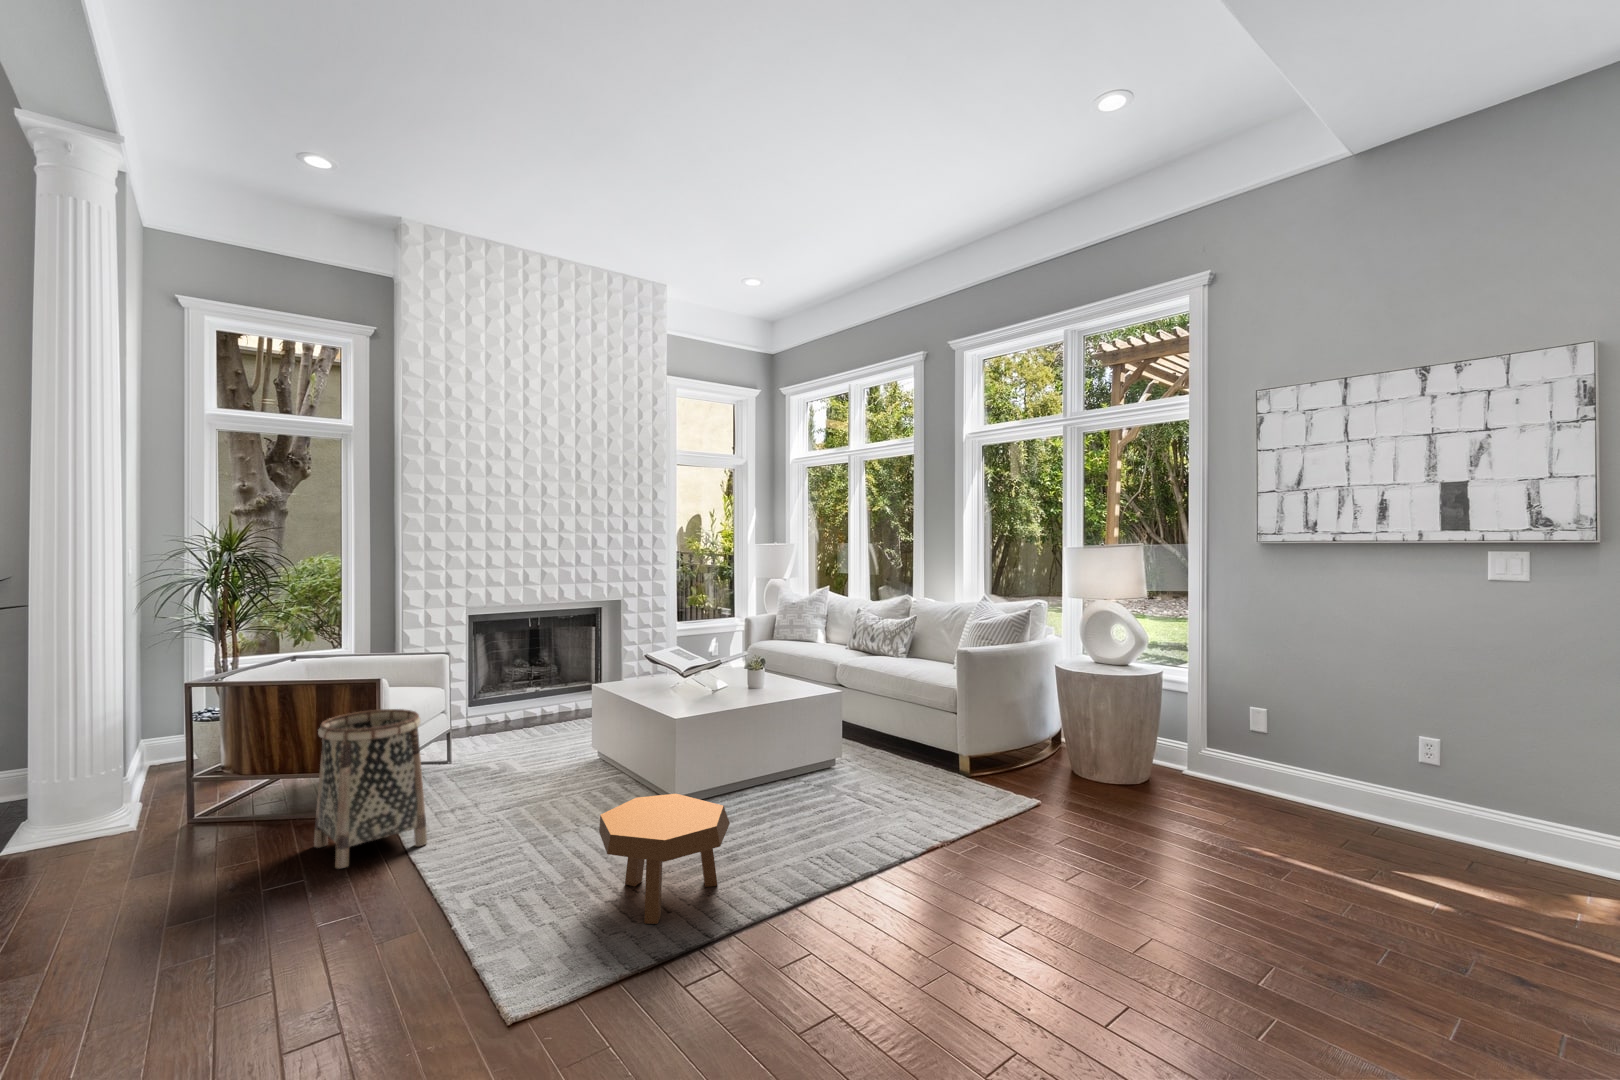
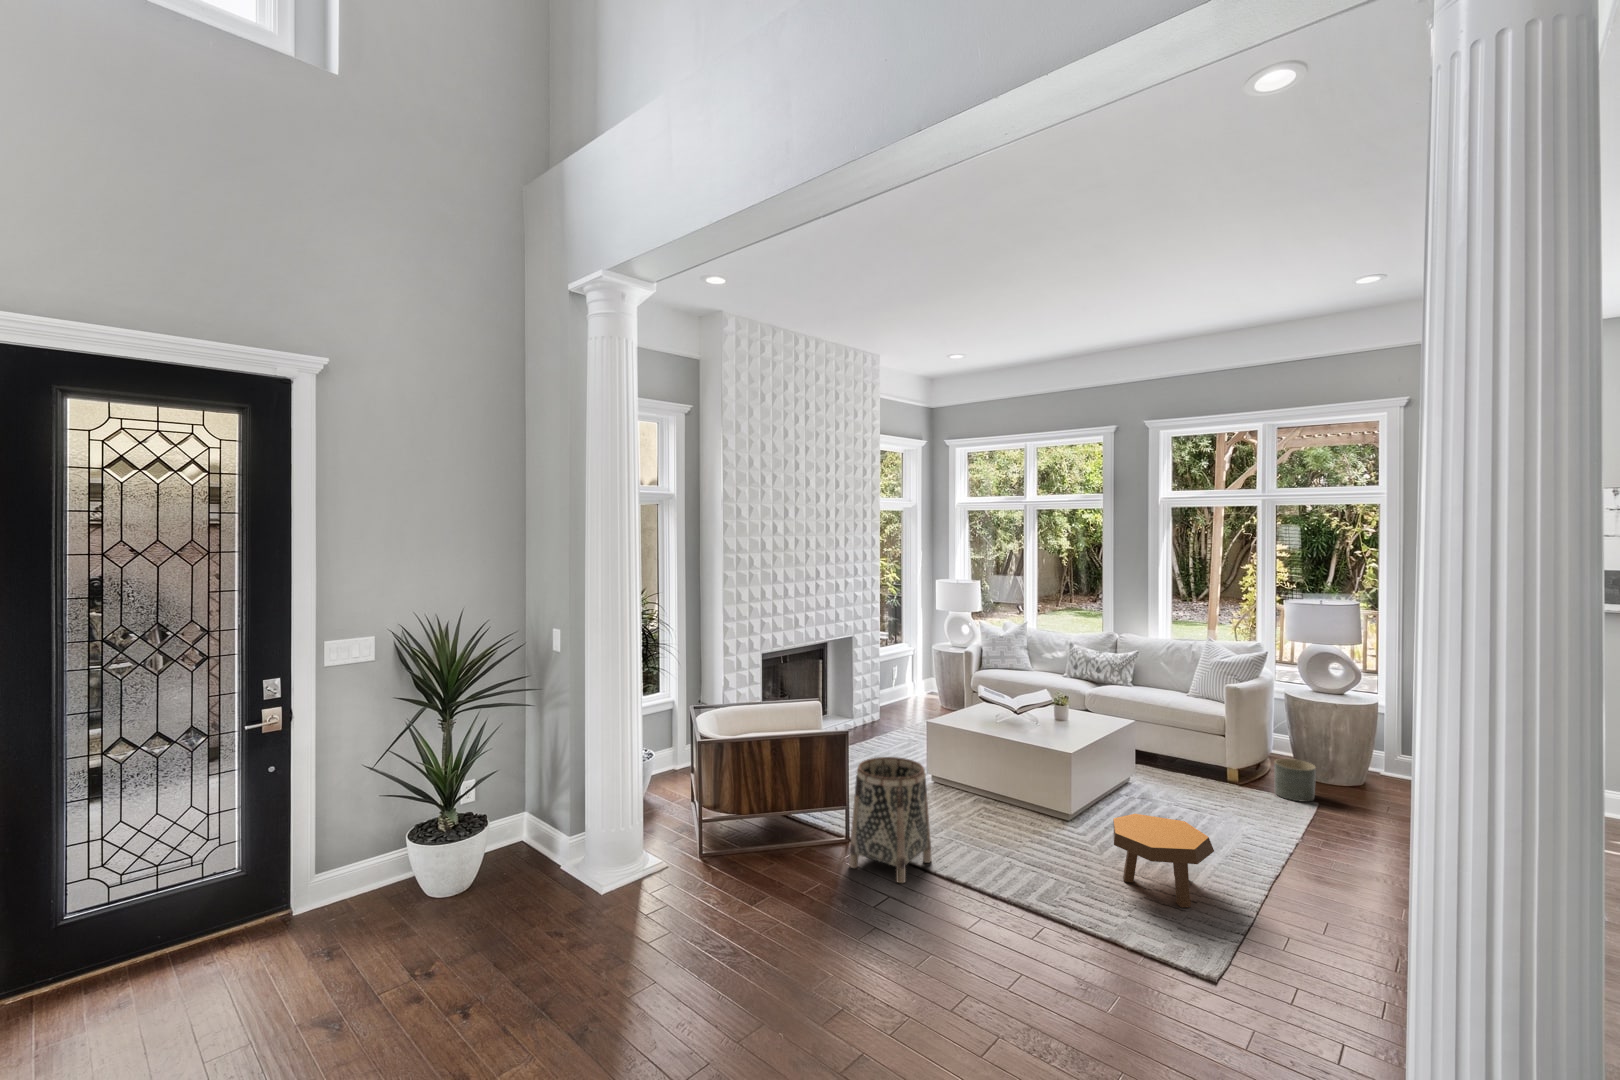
planter: none [1001,744,1049,800] -> present [1274,759,1316,802]

